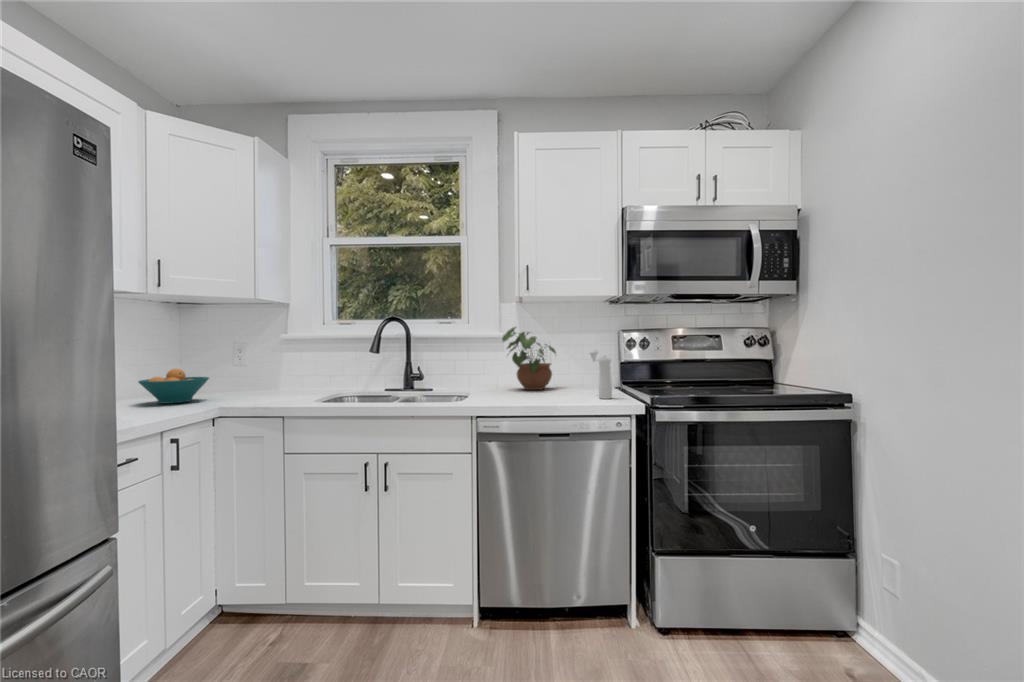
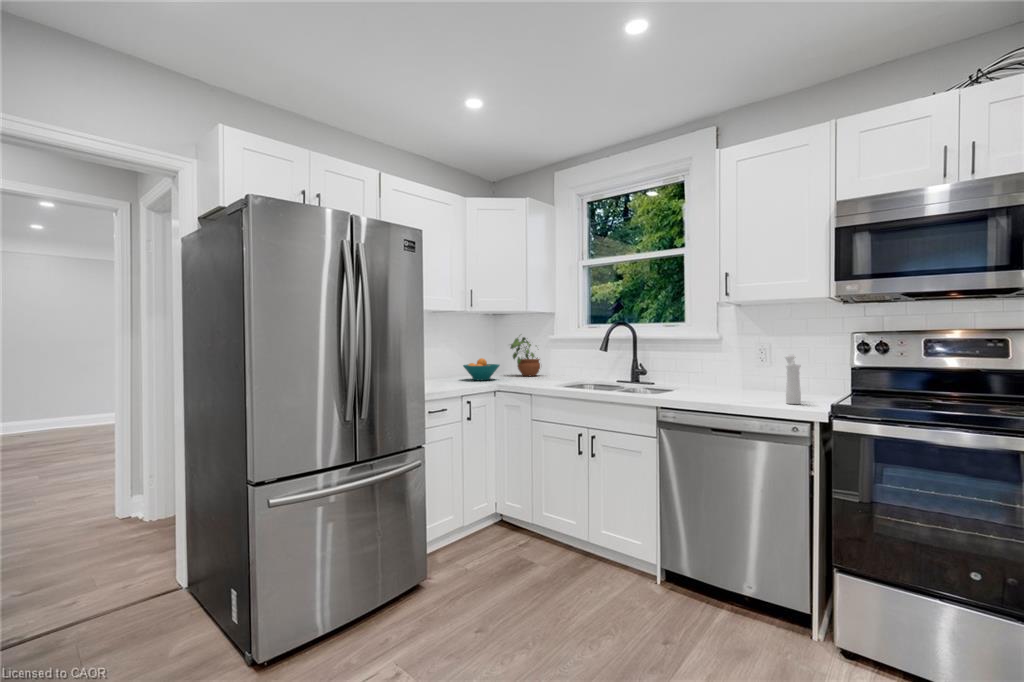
potted plant: present [502,327,556,390] -> present [511,337,540,376]

